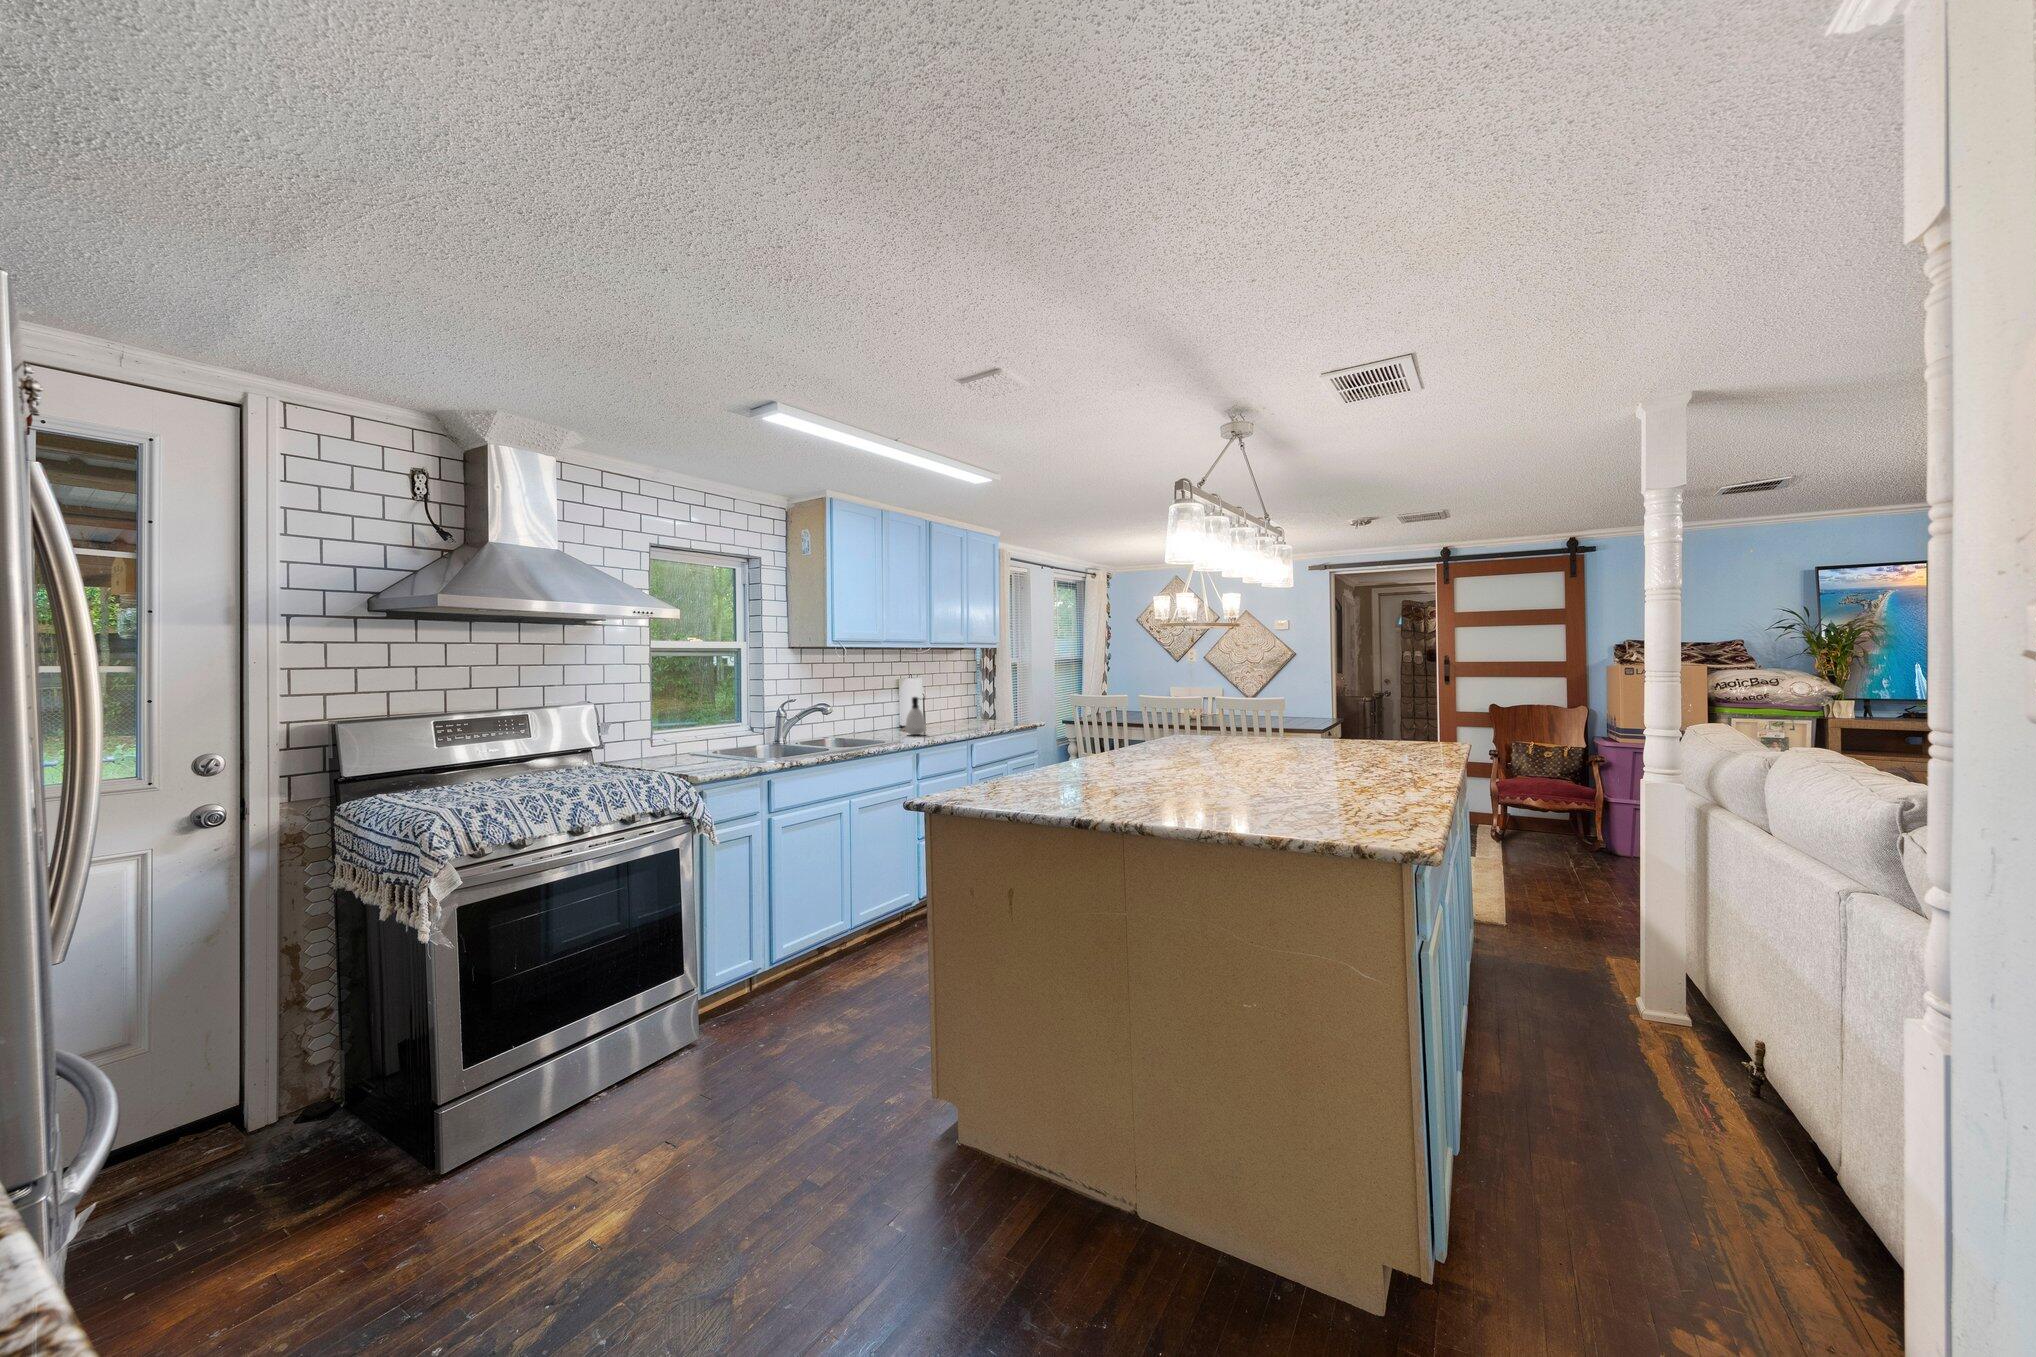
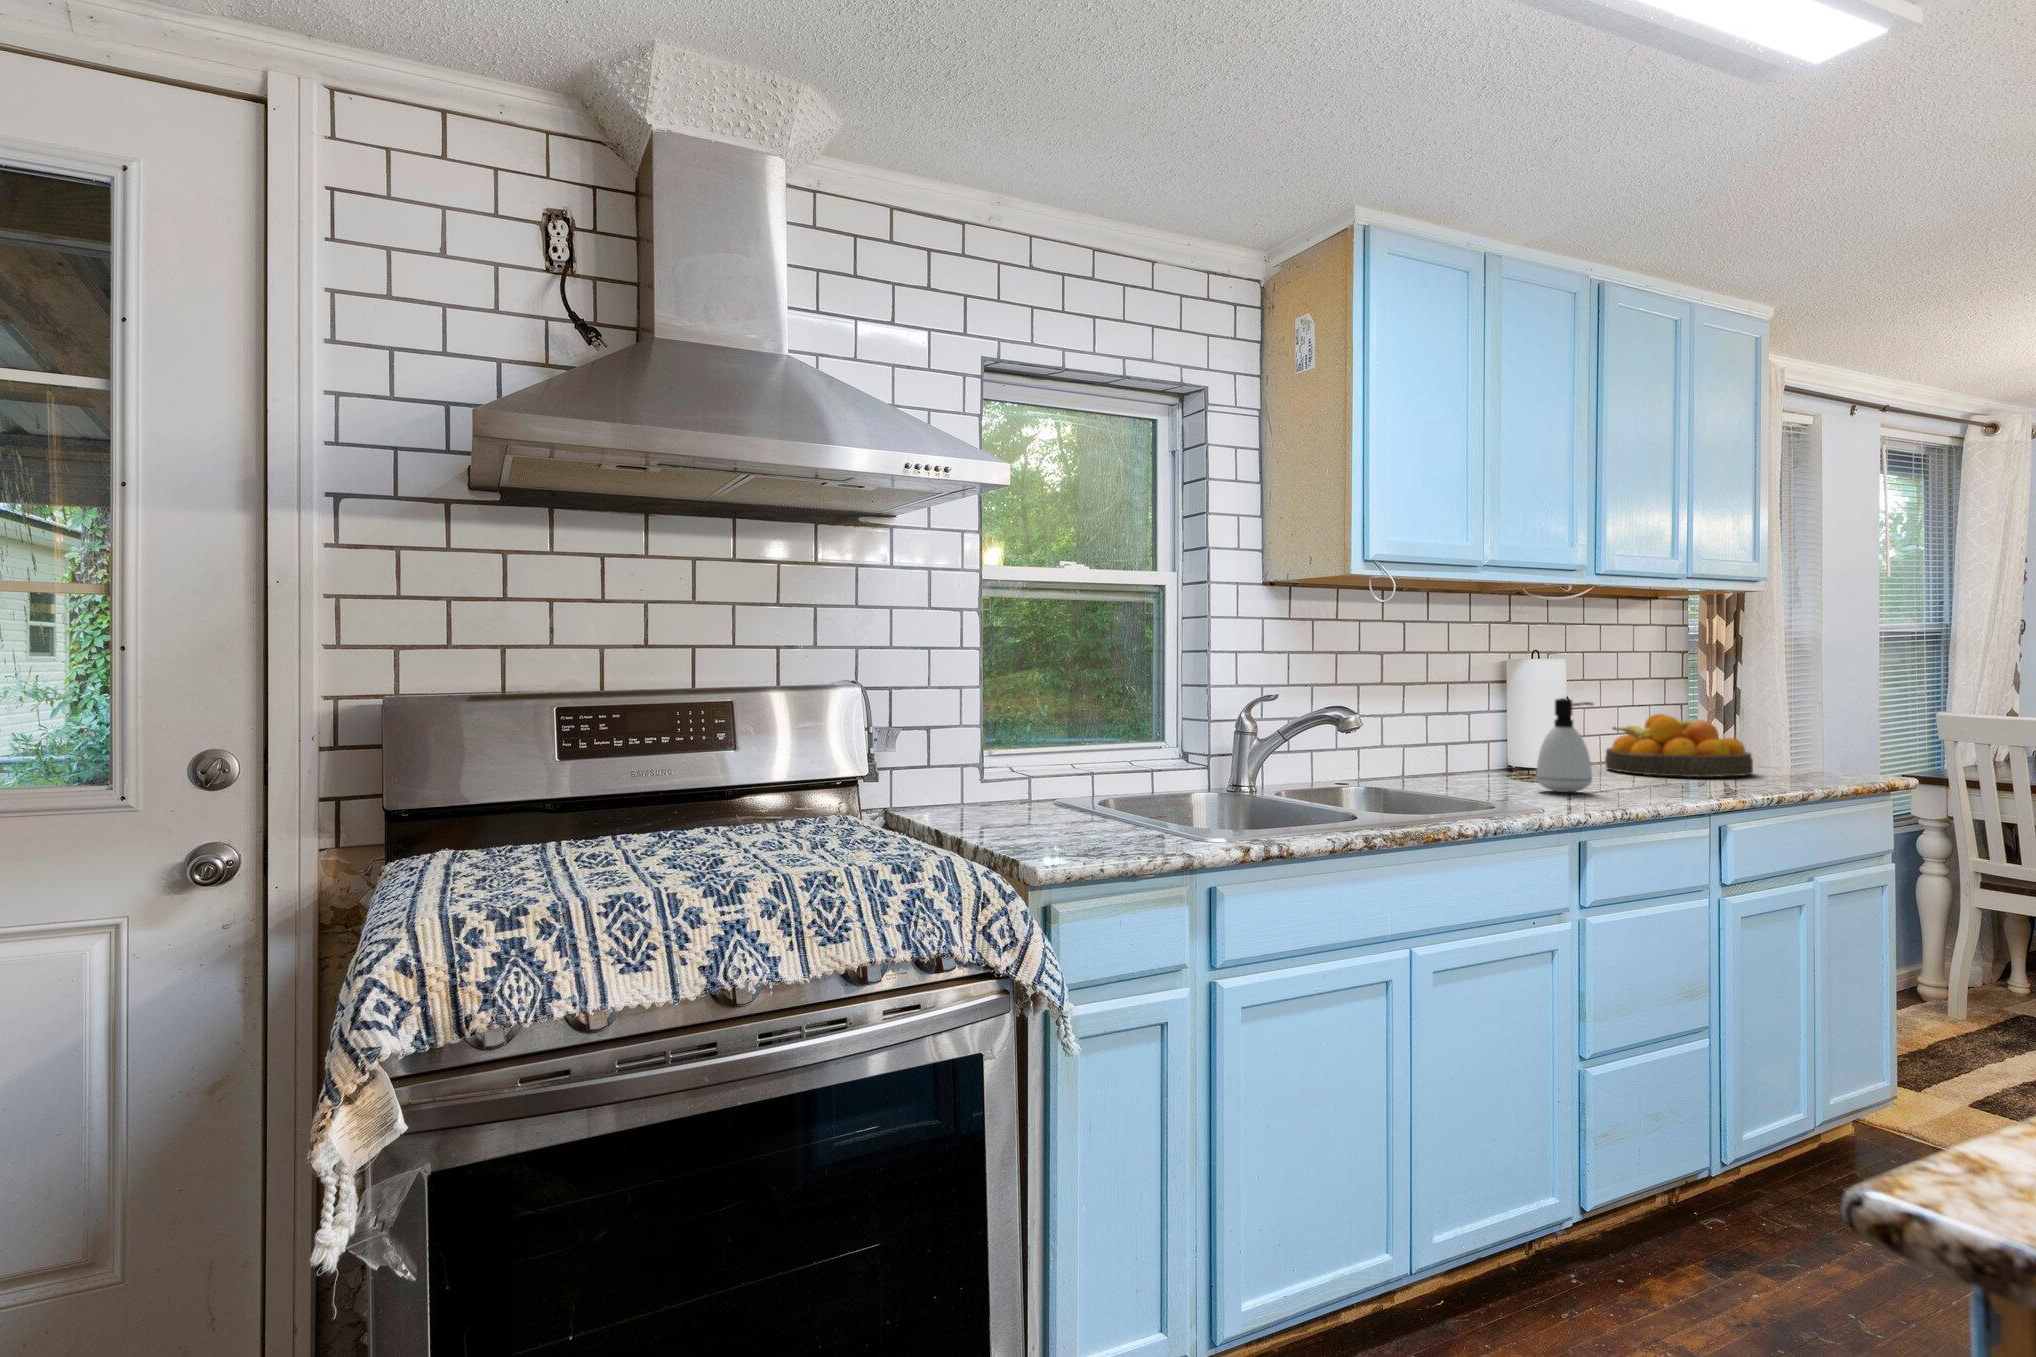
fruit bowl: none [938,700,990,726] -> present [1605,714,1753,777]

